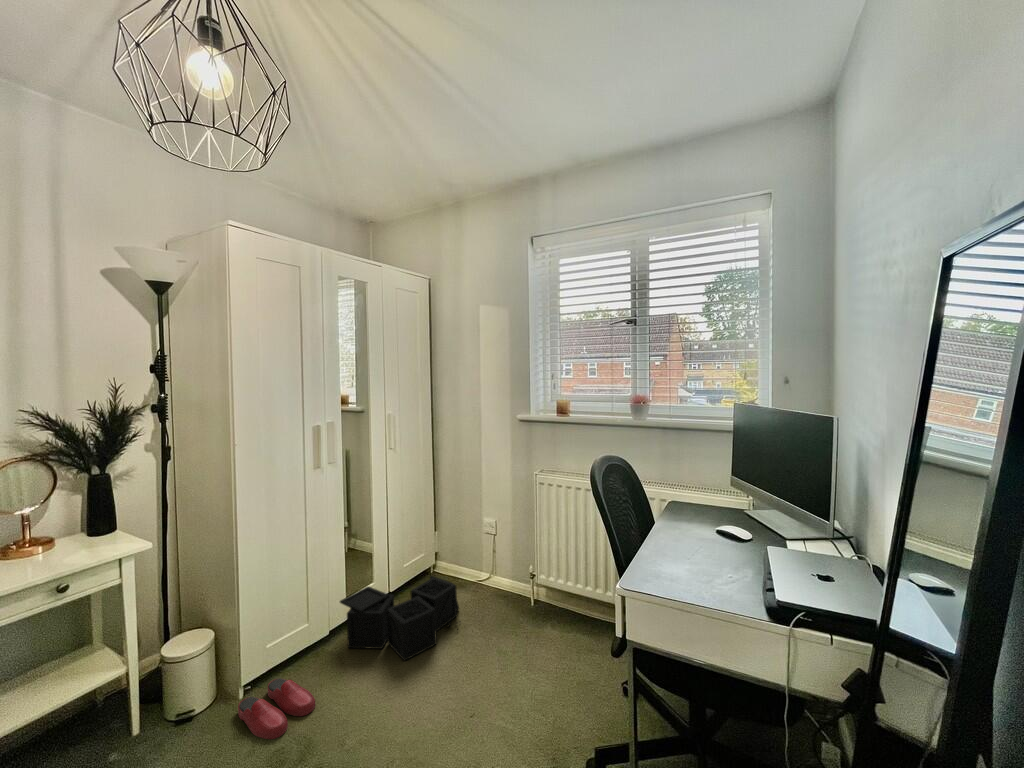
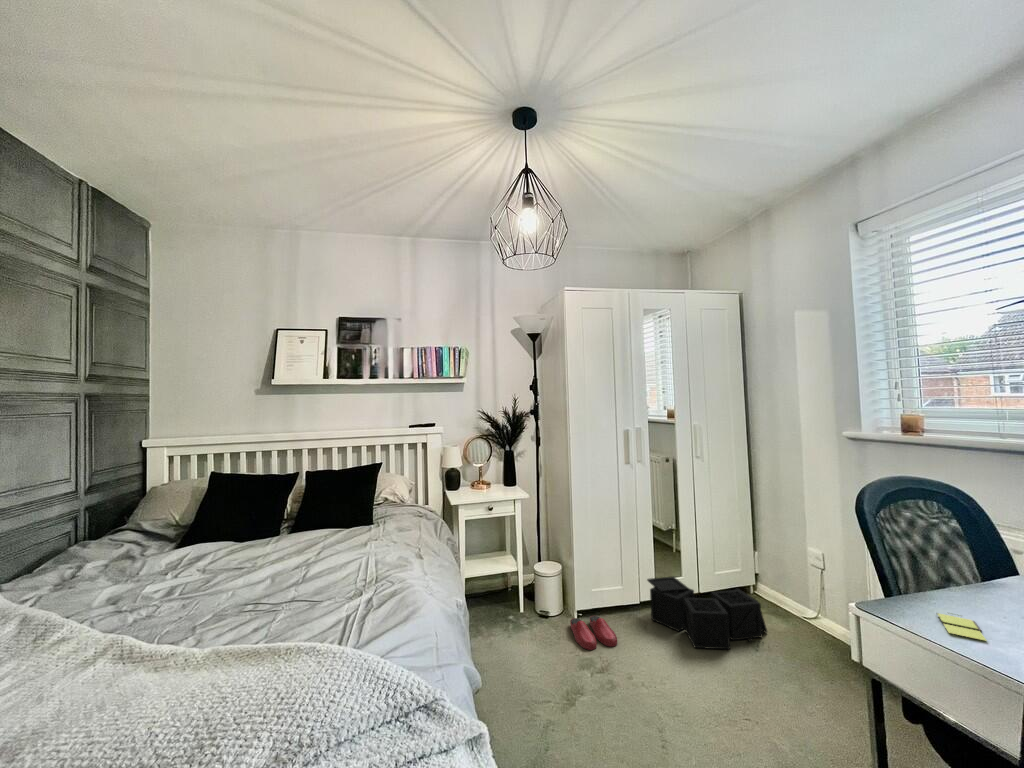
sticky notes: none [665,569,706,590] -> present [937,613,986,641]

